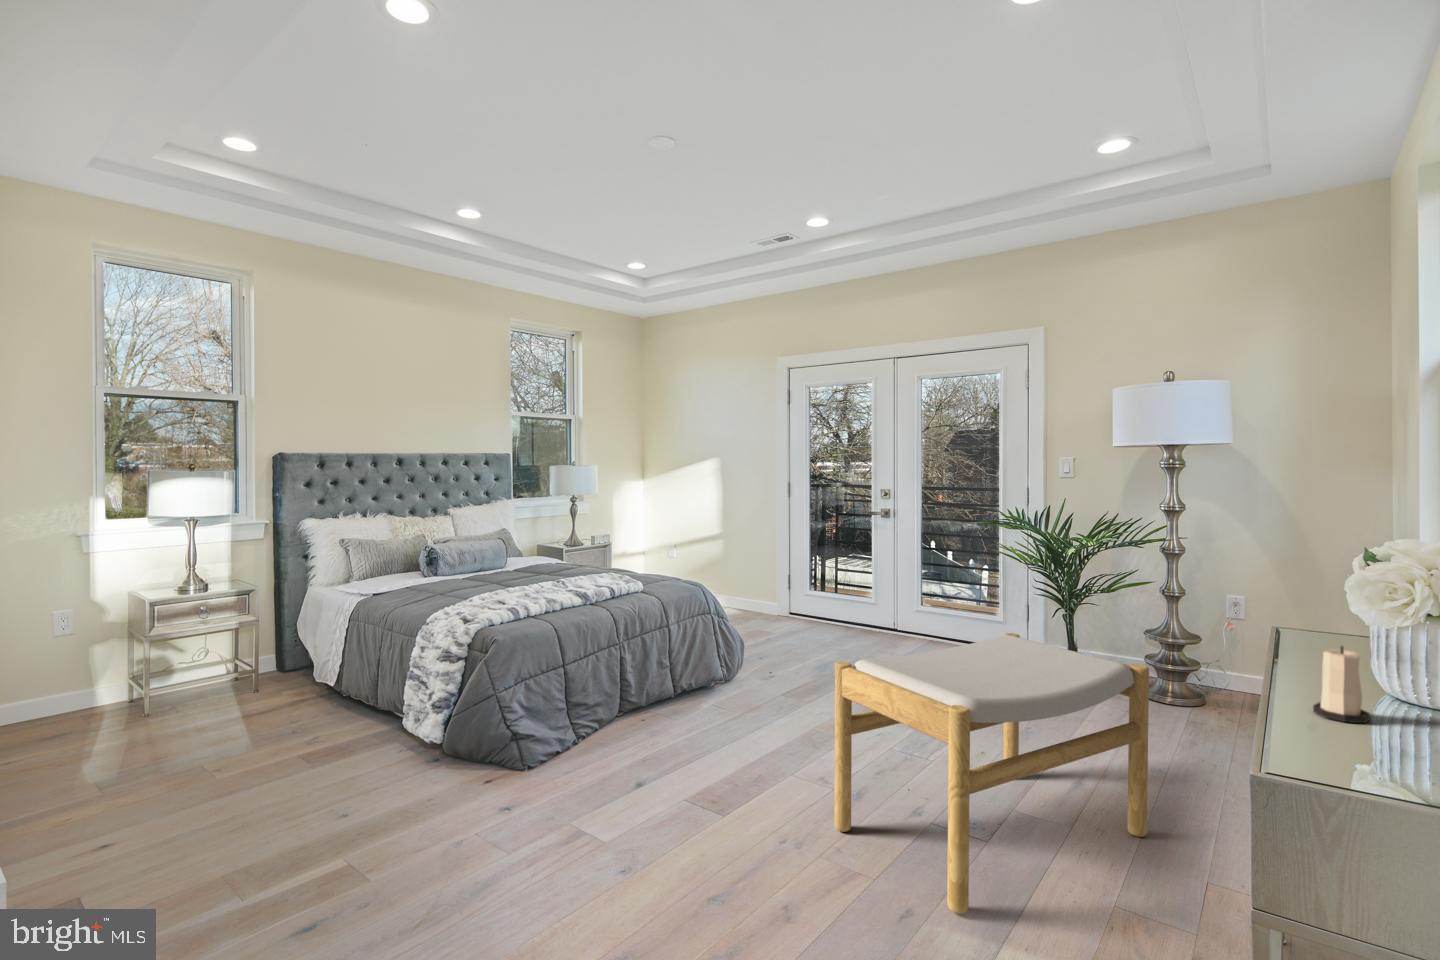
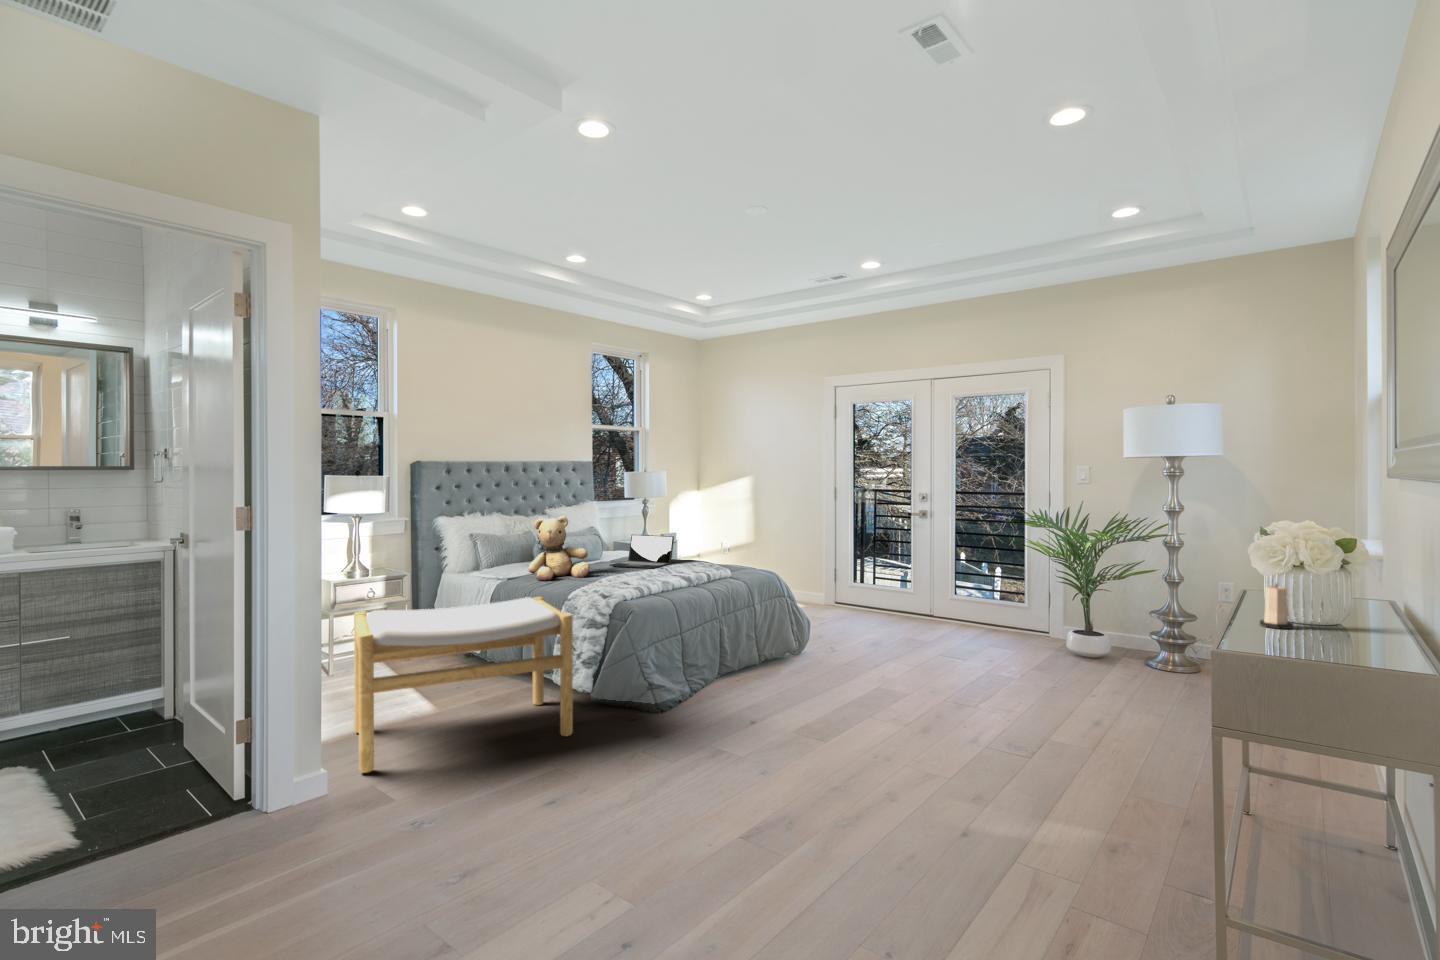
teddy bear: none [394,519,470,598] -> present [528,516,590,581]
laptop: none [504,539,584,581] -> present [609,535,674,569]
footstool: present [834,633,1149,914] -> present [354,597,573,773]

